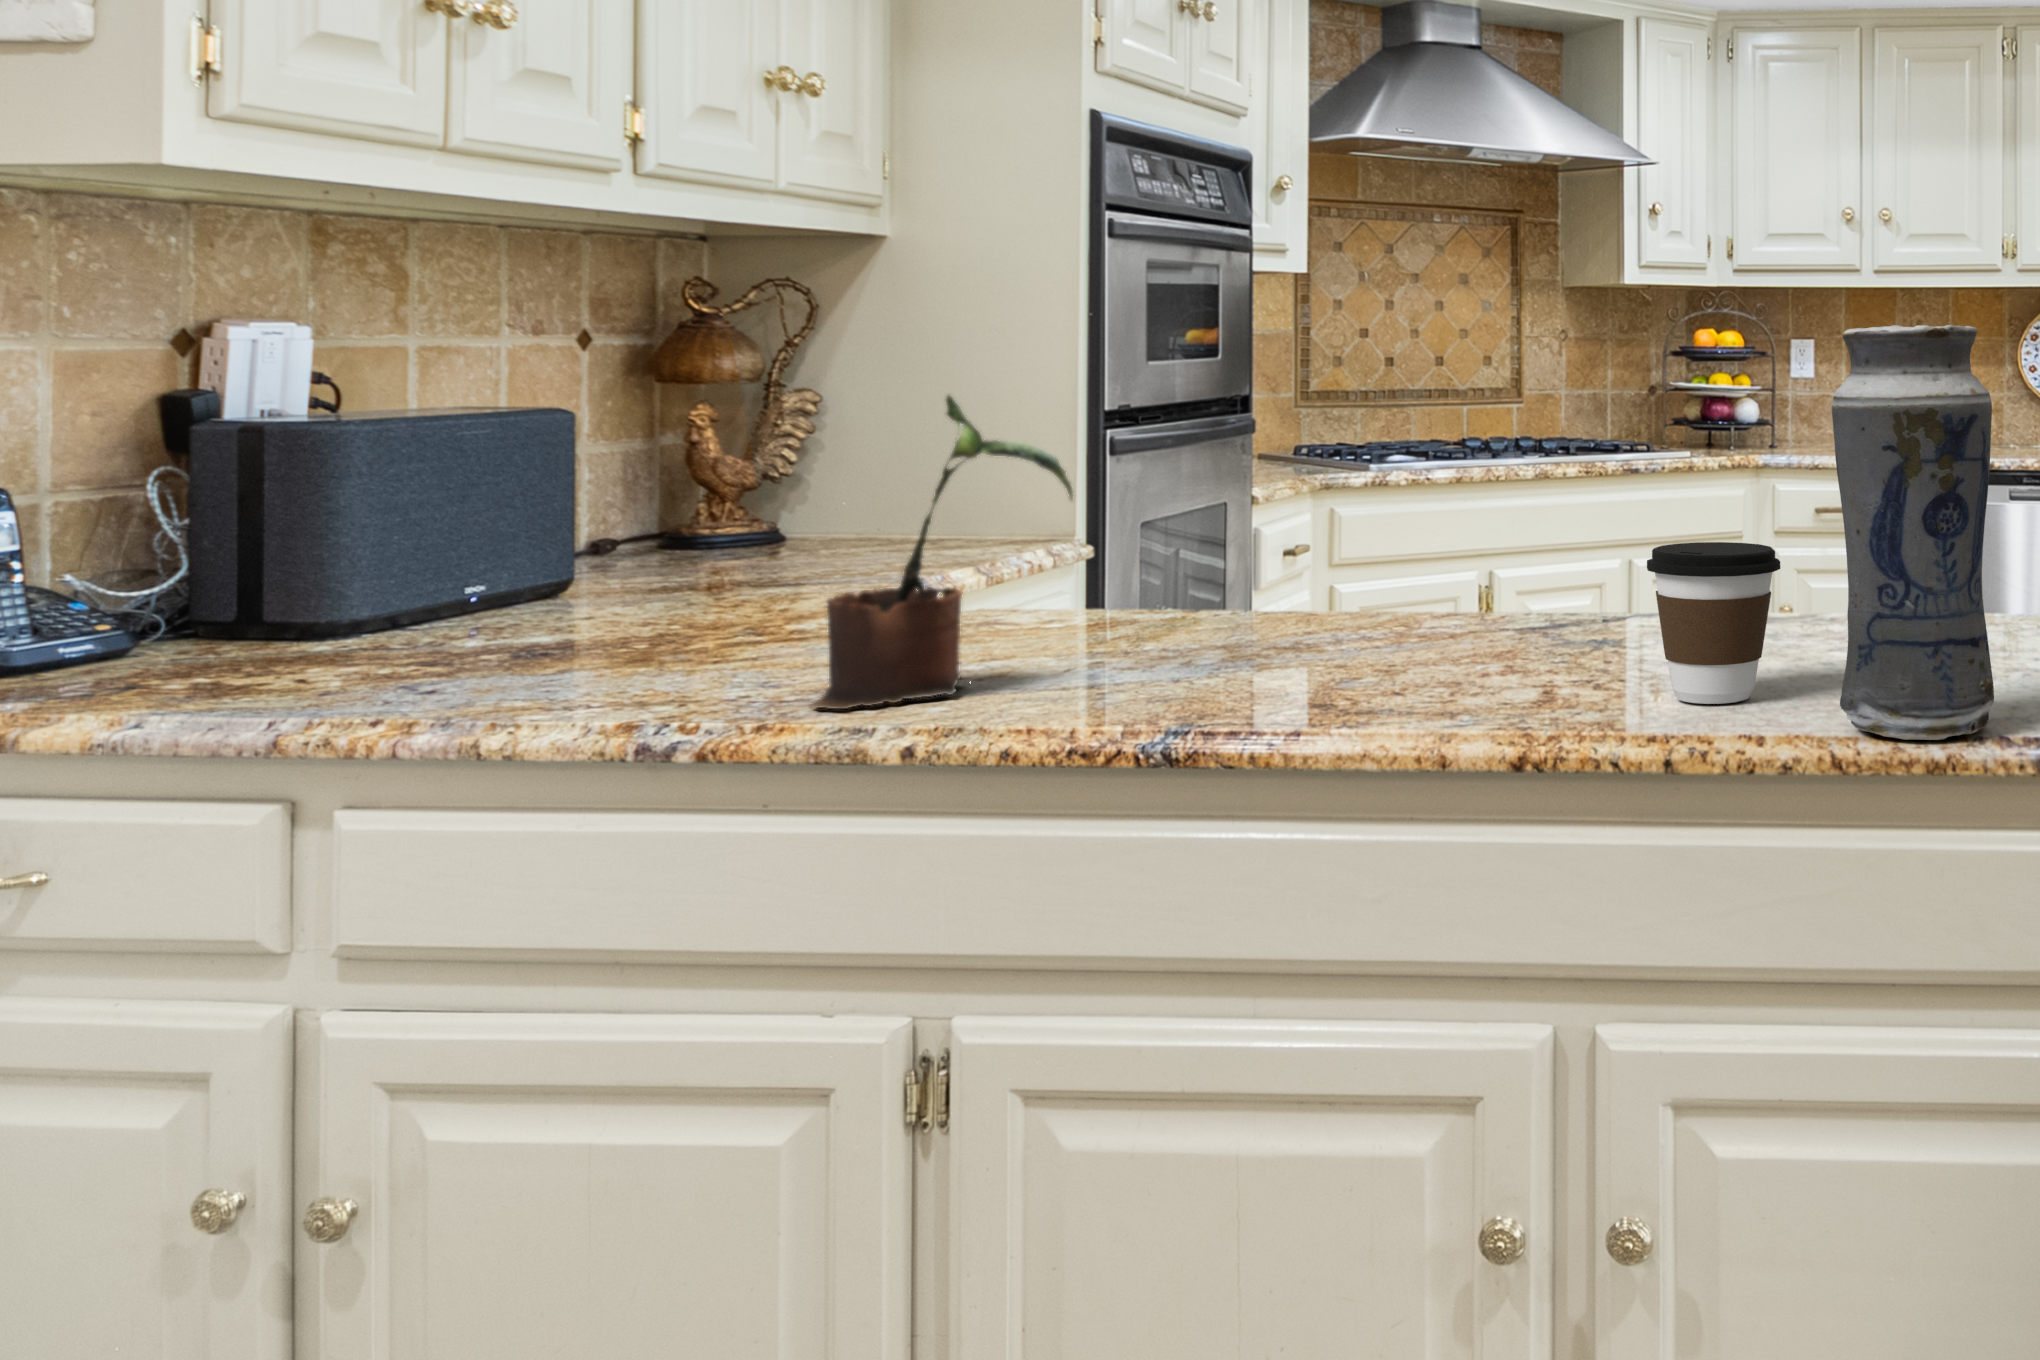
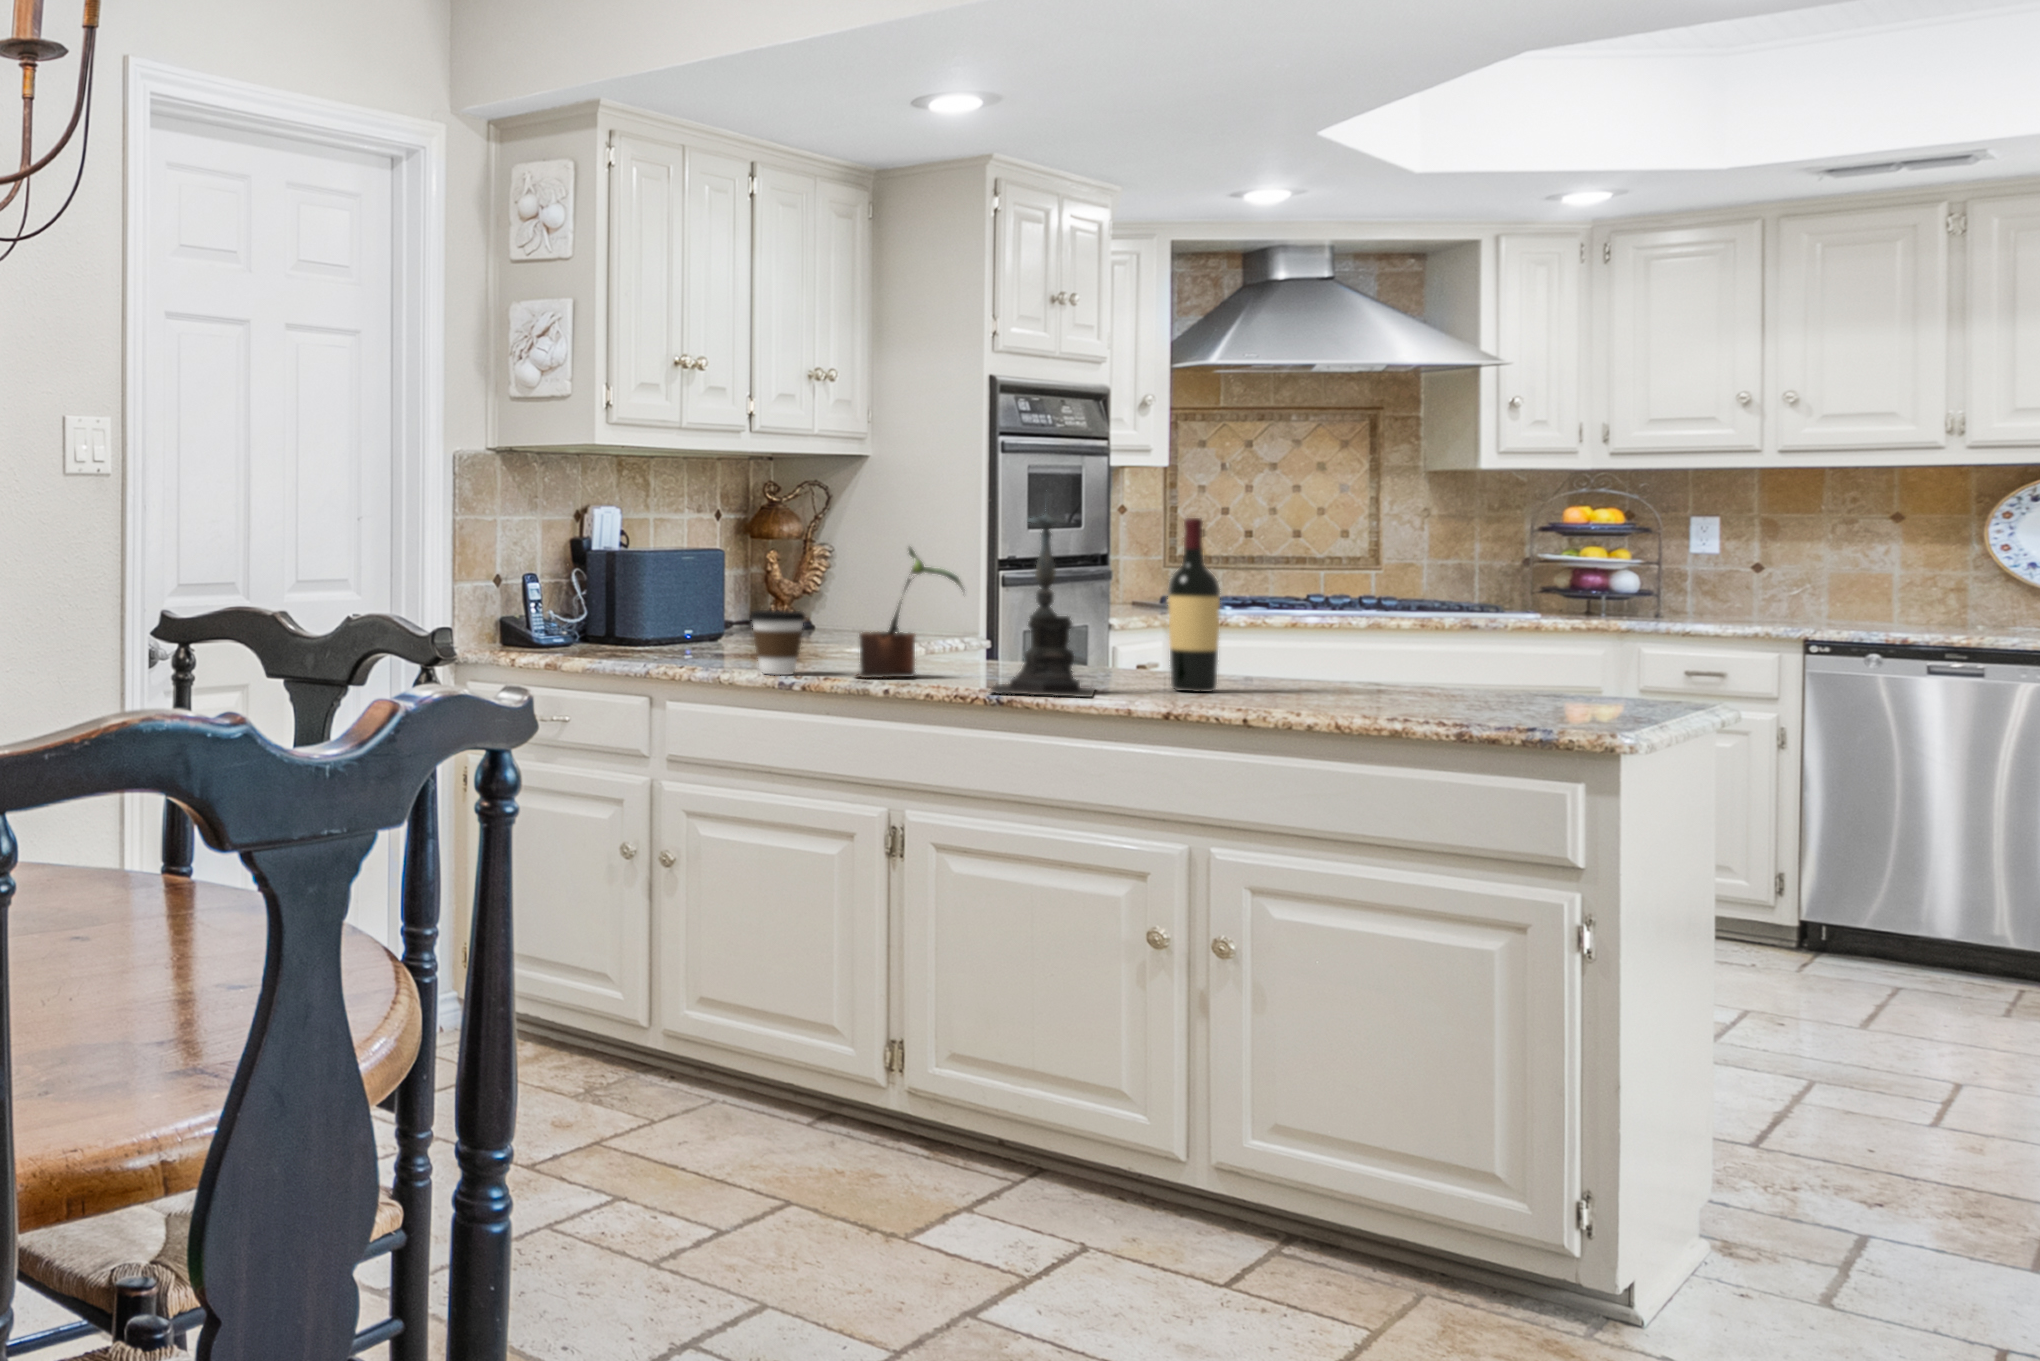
candle holder: none [1141,265,1377,751] -> present [991,510,1094,697]
vase: present [1832,325,1994,740] -> none [1316,518,1407,715]
wine bottle: none [1490,330,1583,681] -> present [1168,518,1220,692]
coffee cup: present [1647,542,1780,704] -> present [750,610,806,675]

